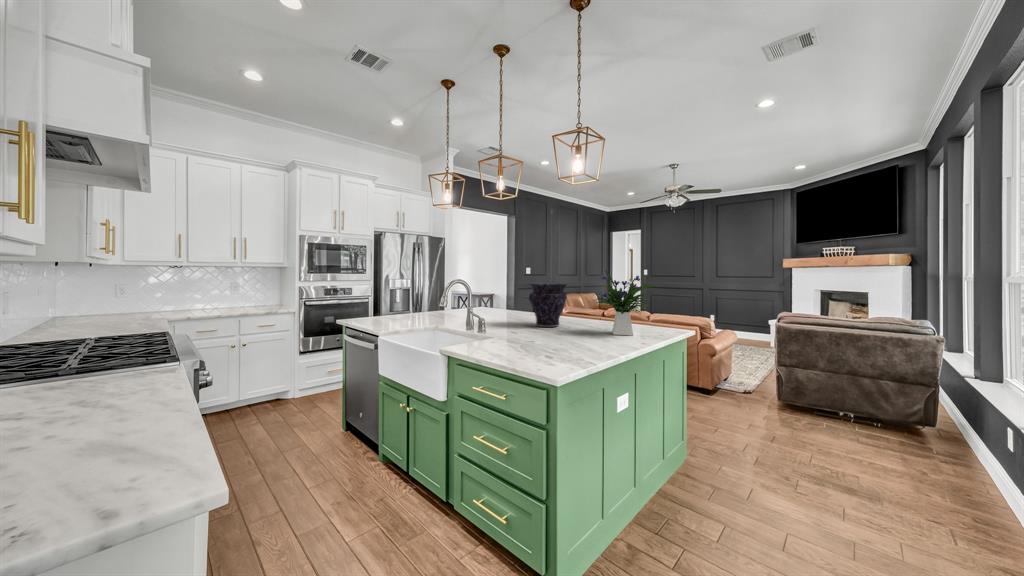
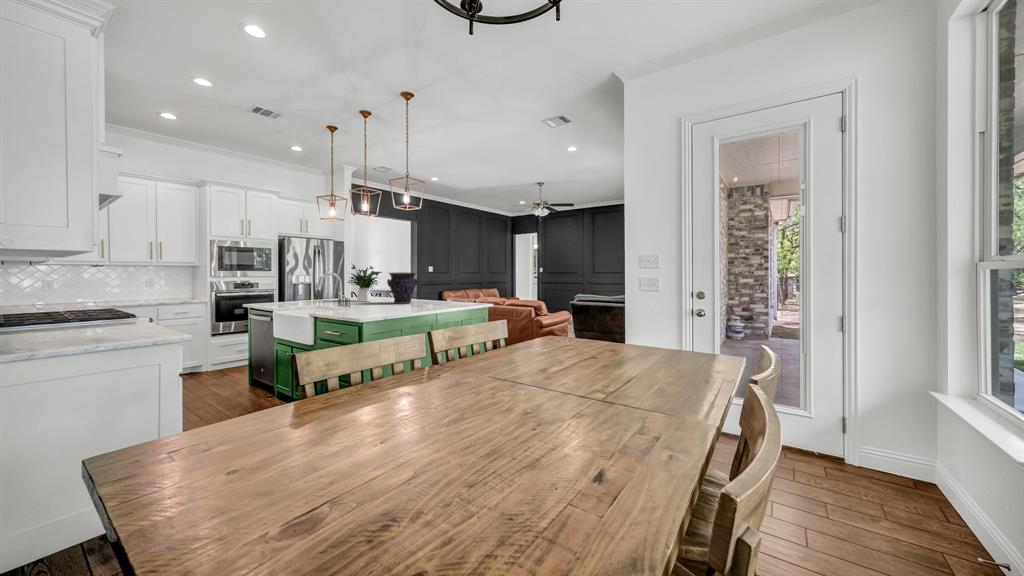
flower arrangement: present [597,270,654,335] -> present [348,264,382,302]

